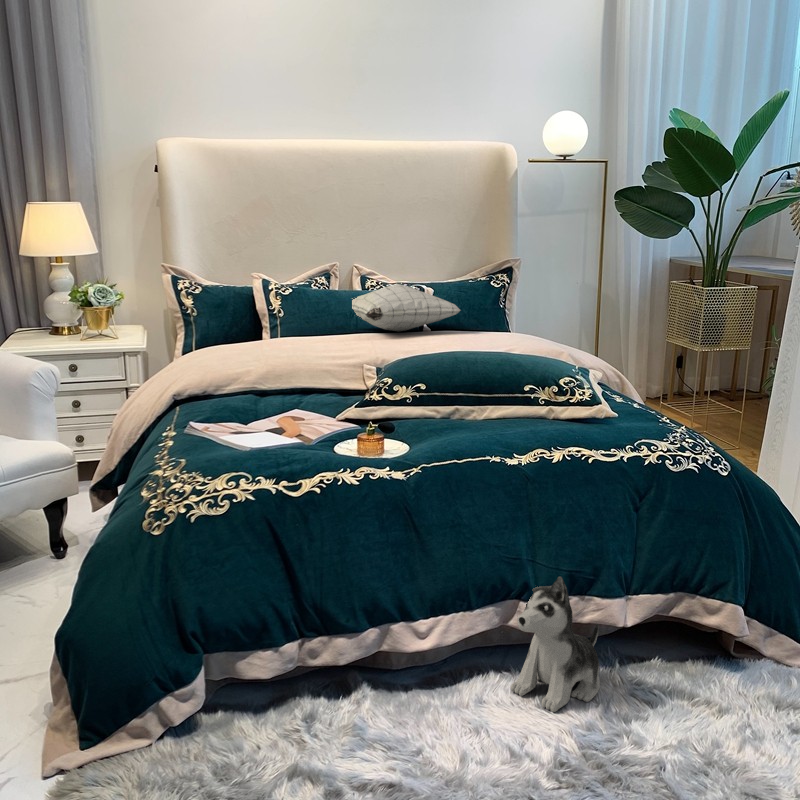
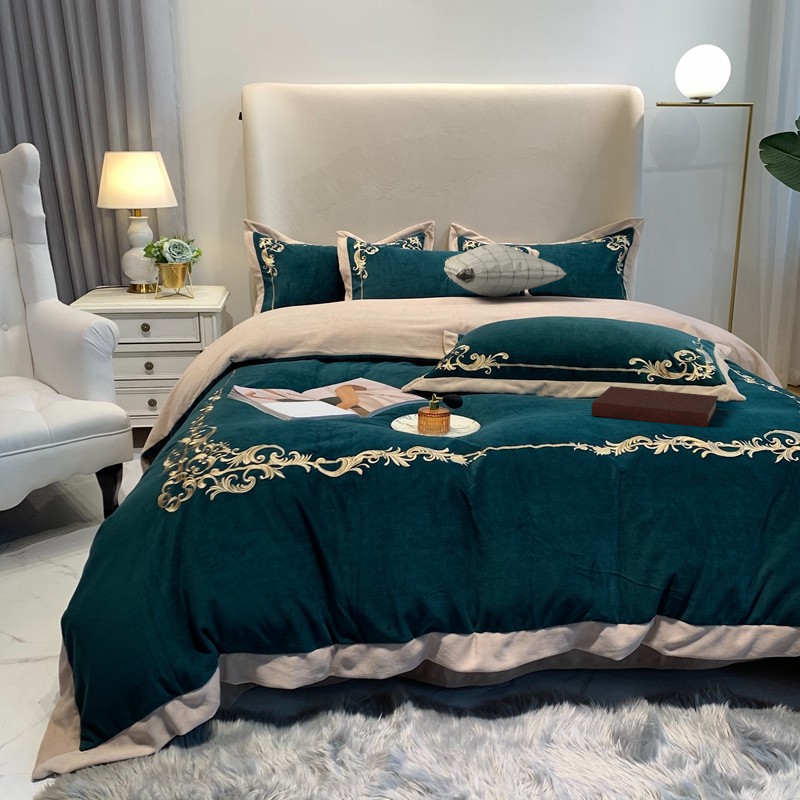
notebook: none [498,409,598,441] -> present [592,386,718,427]
plush toy: present [511,577,600,712] -> none [587,593,704,762]

